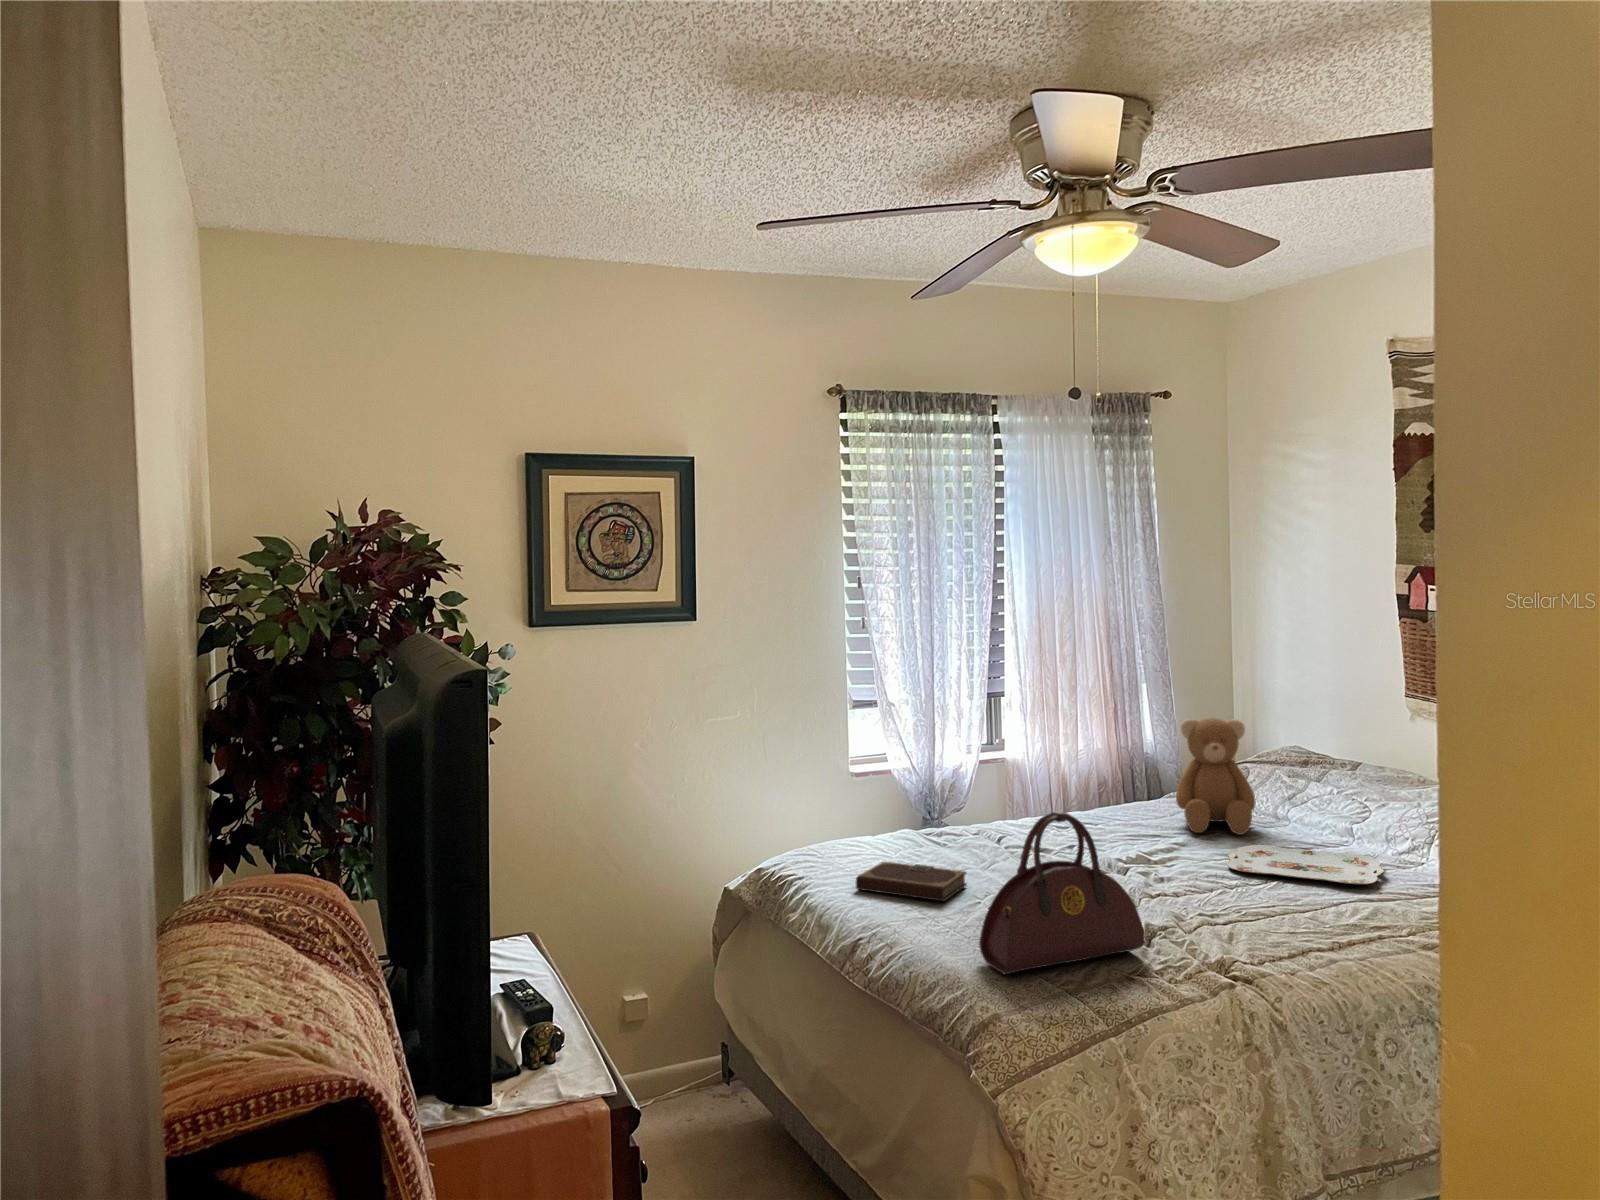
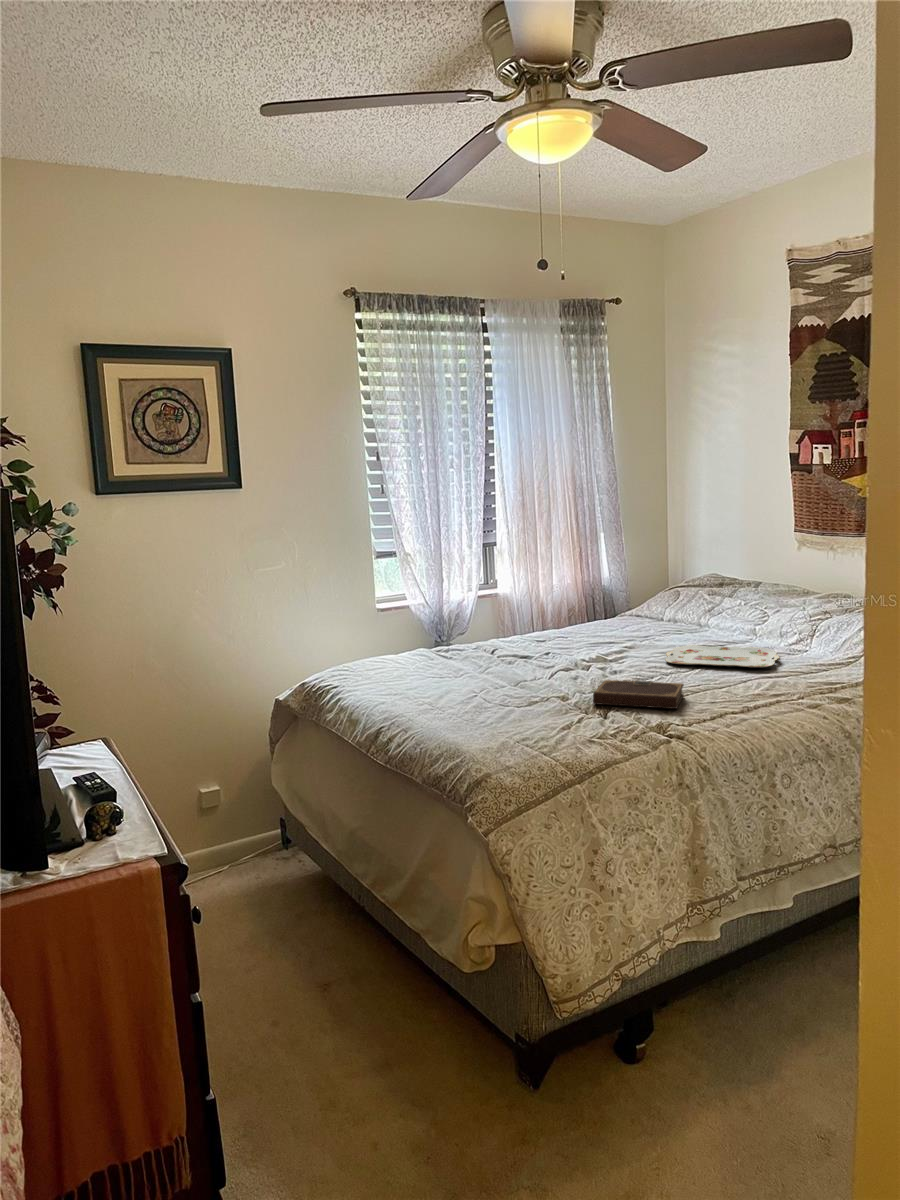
teddy bear: present [1176,718,1256,835] -> none [627,553,686,640]
handbag: present [979,811,1144,974] -> none [475,616,602,745]
notebook: present [856,862,967,901] -> present [593,680,684,709]

